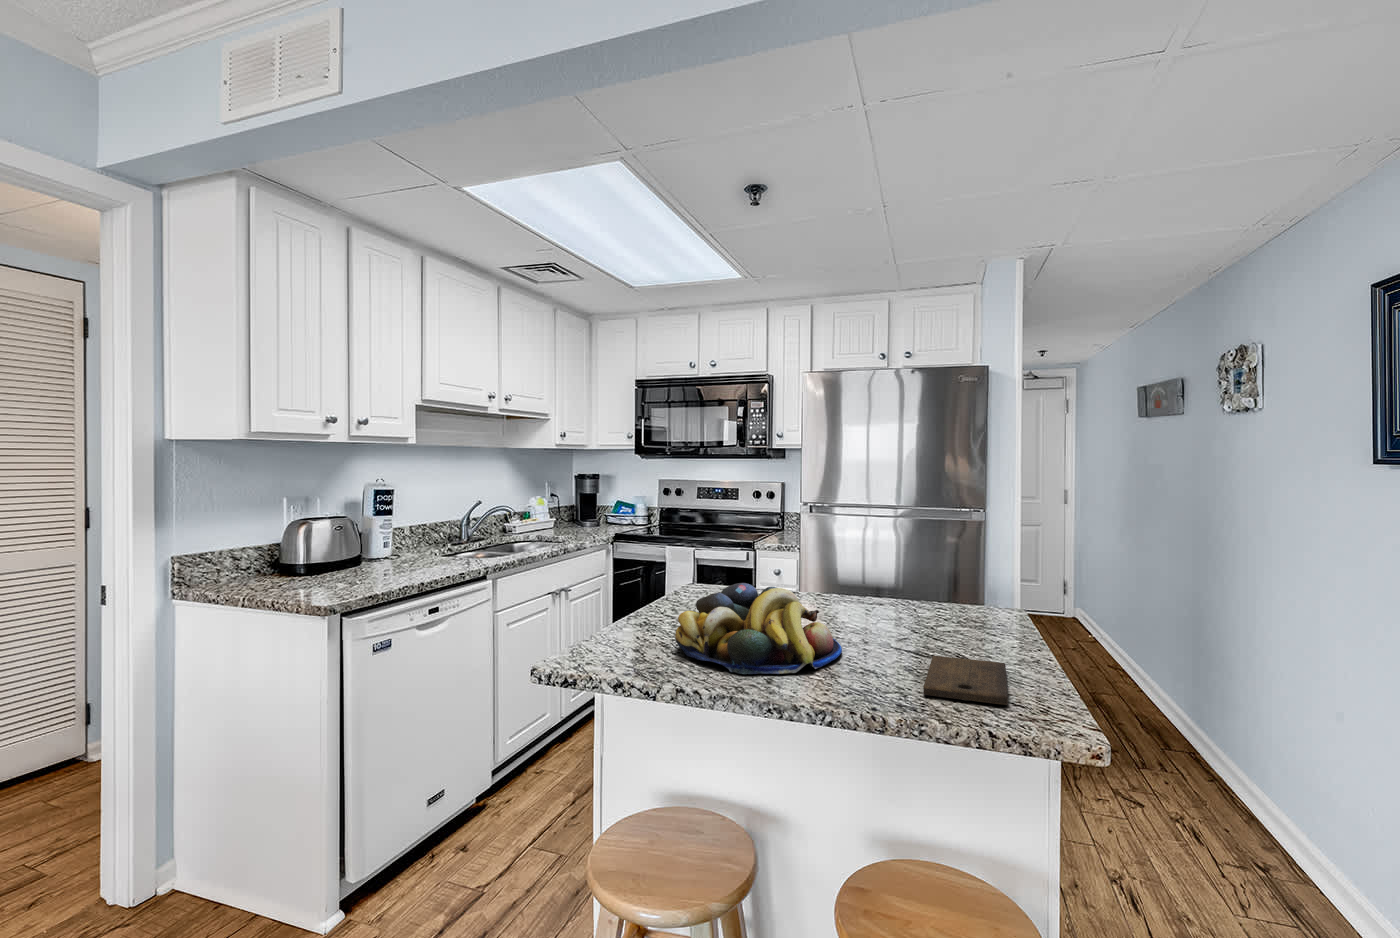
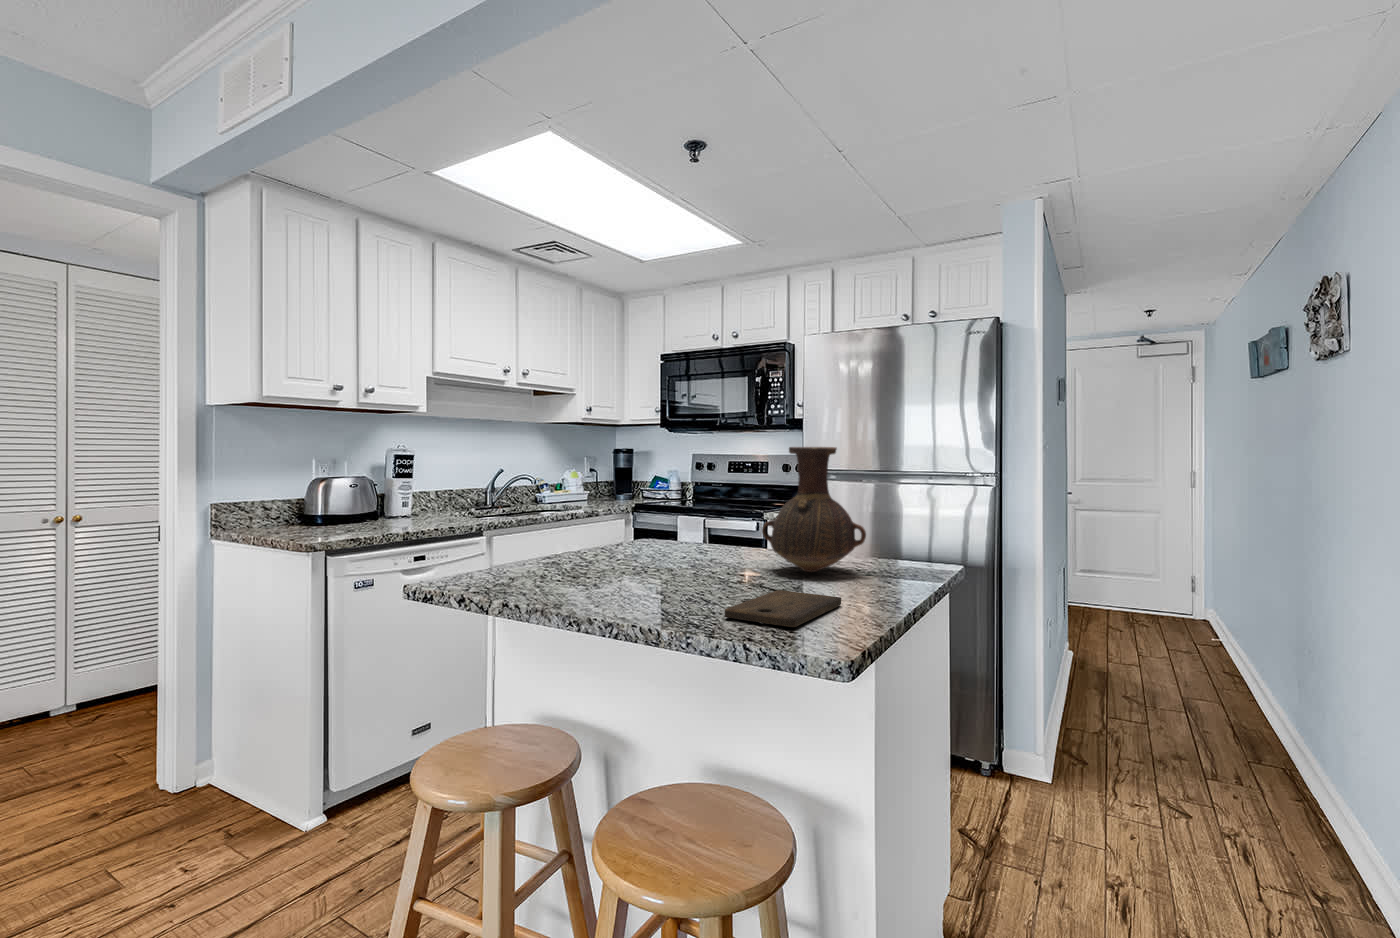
vase: none [867,501,974,627] -> present [762,447,866,572]
fruit bowl: present [675,583,842,674] -> none [542,522,705,598]

